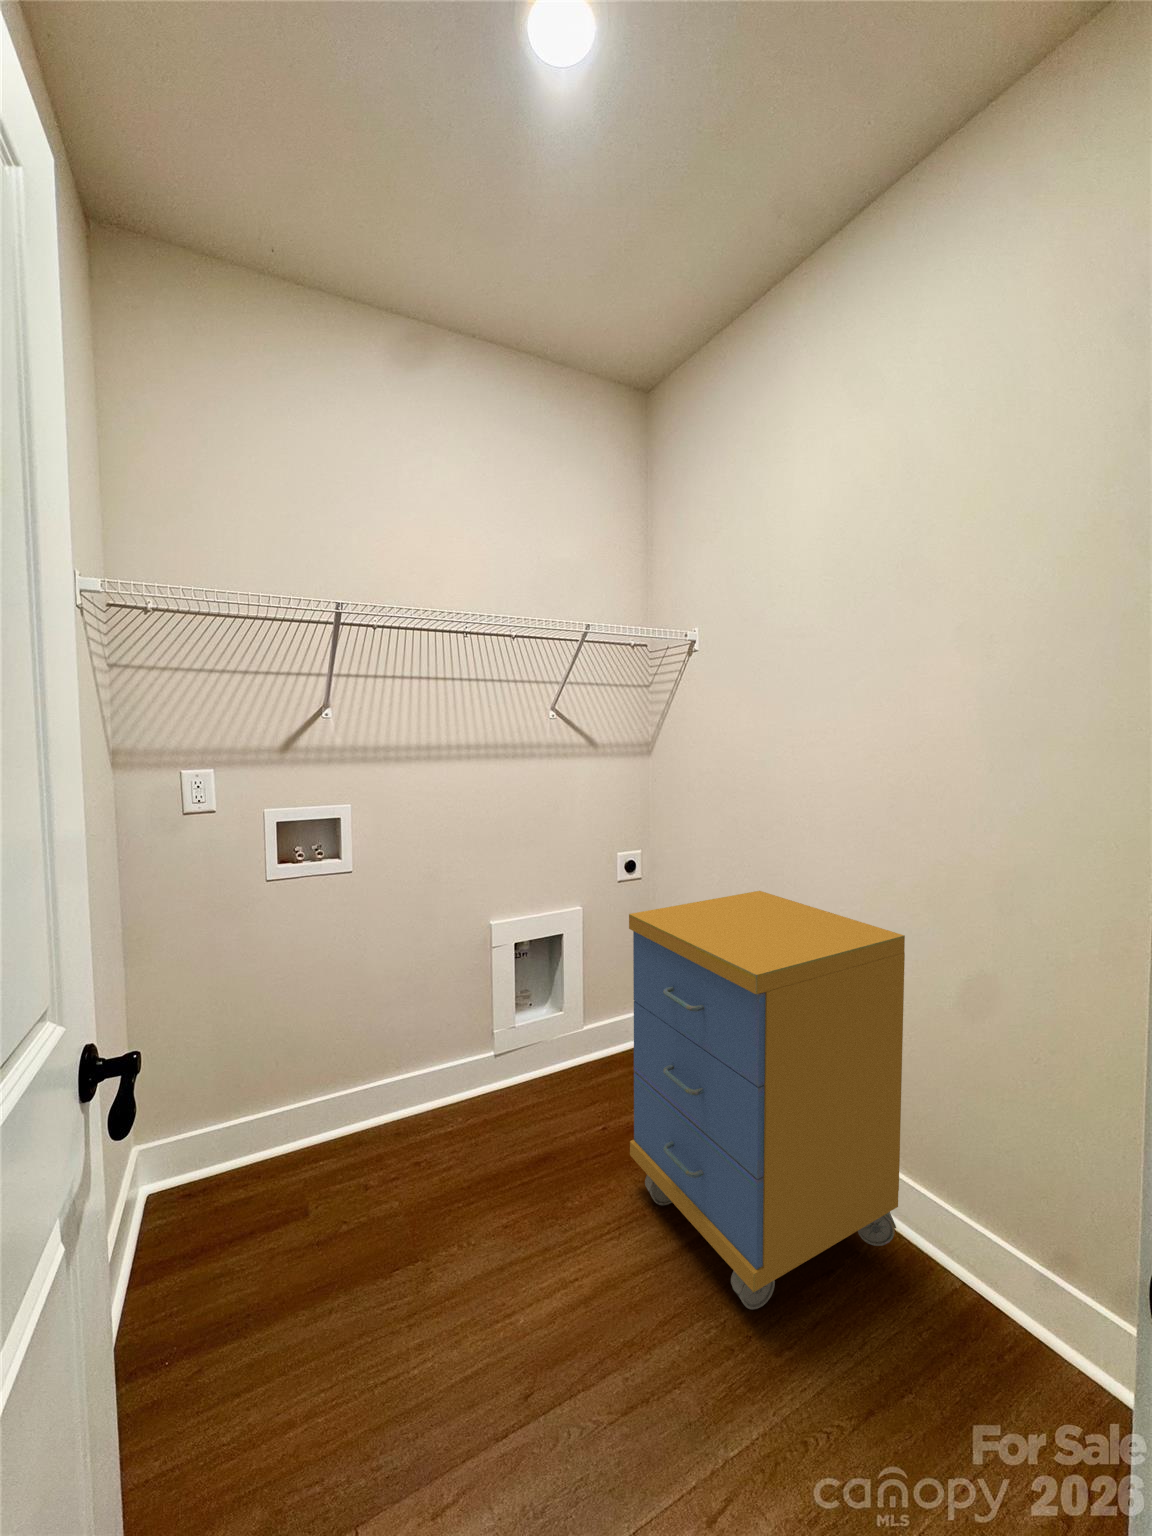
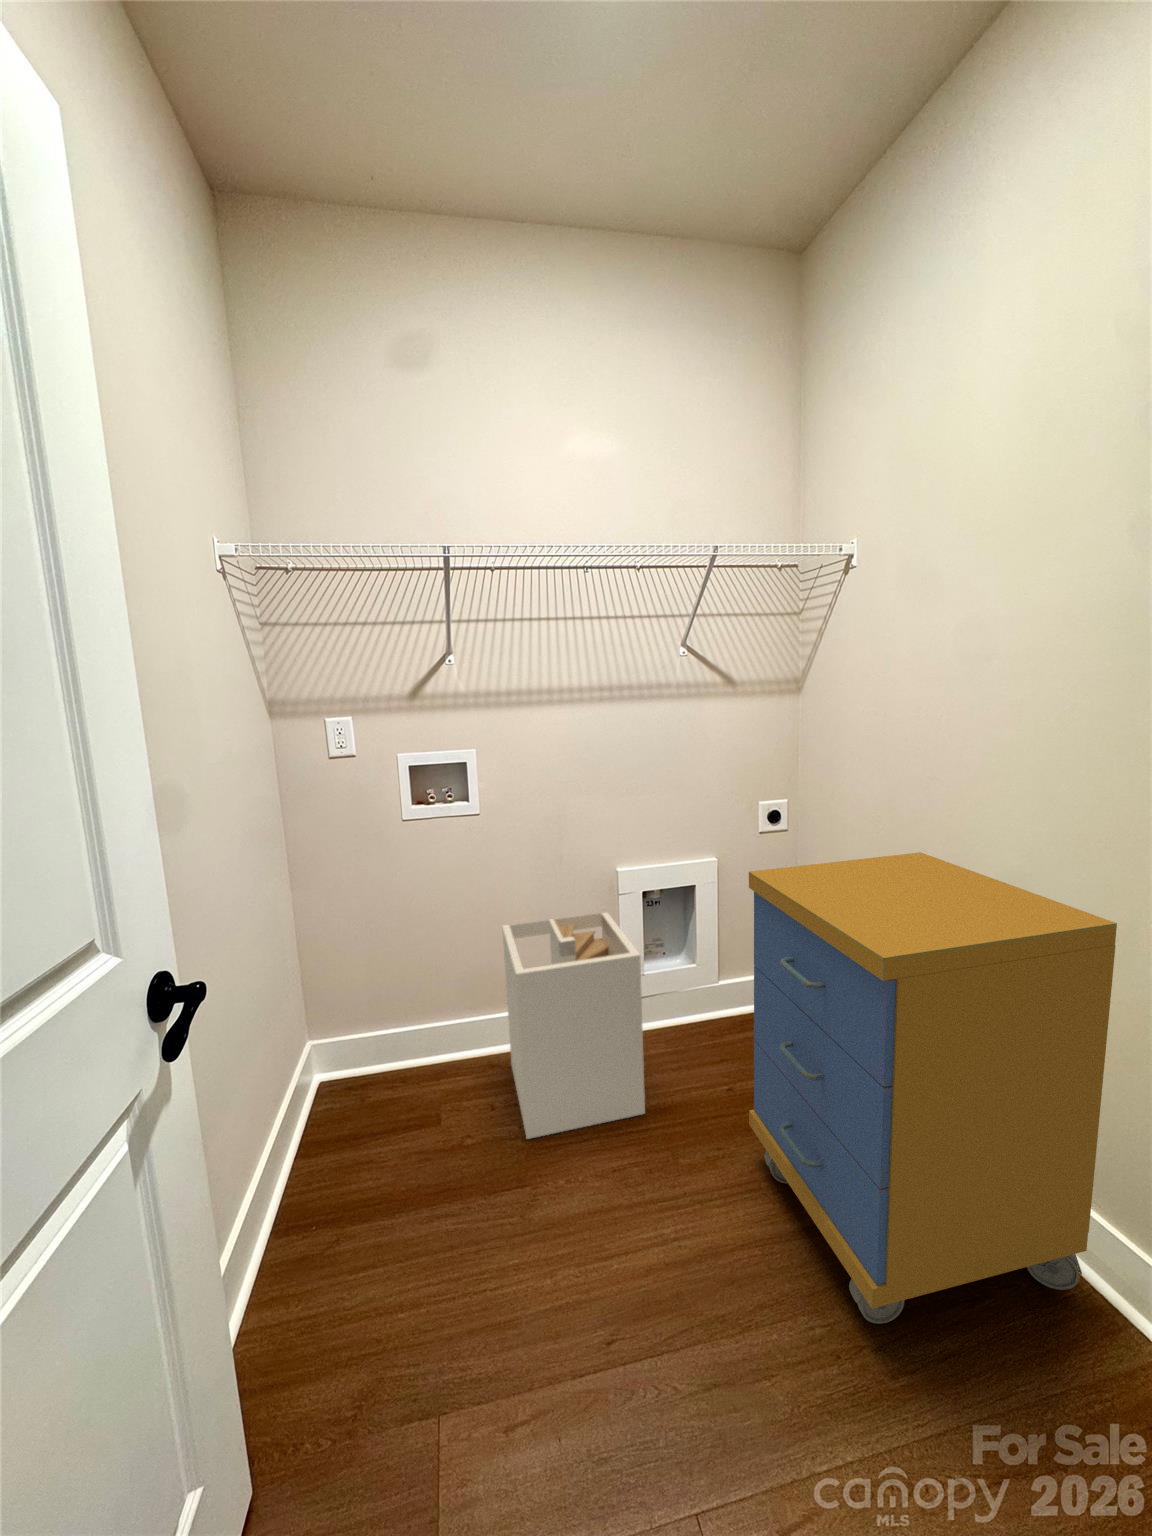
laundry hamper: none [376,966,528,1213] -> present [502,913,645,1139]

